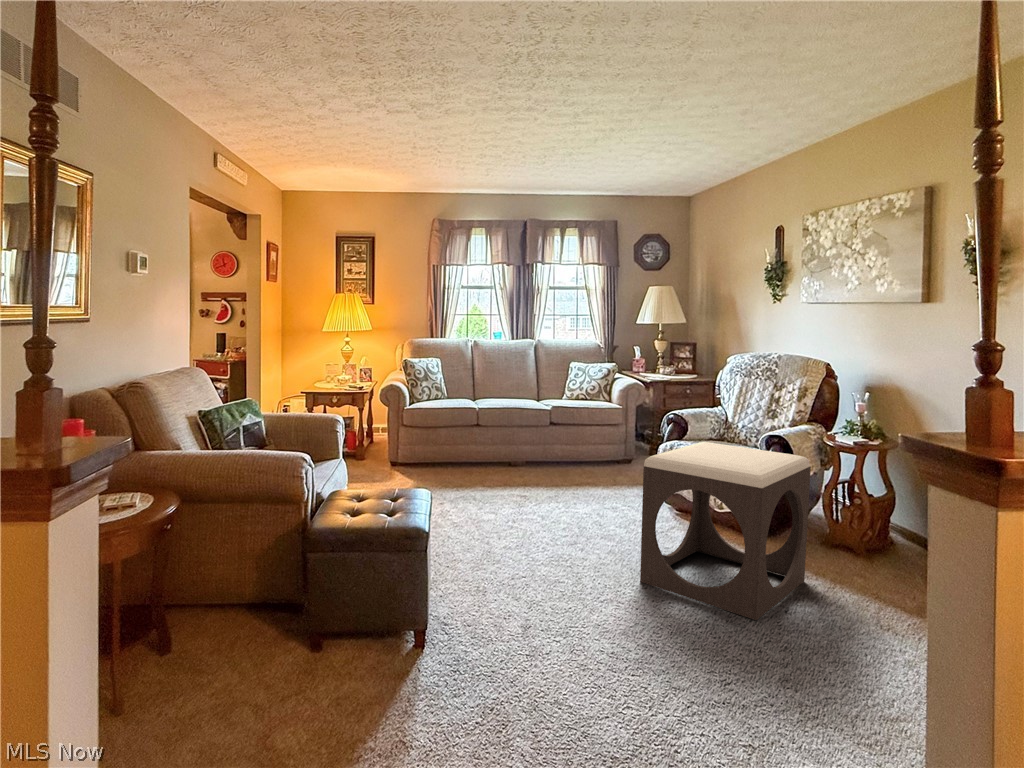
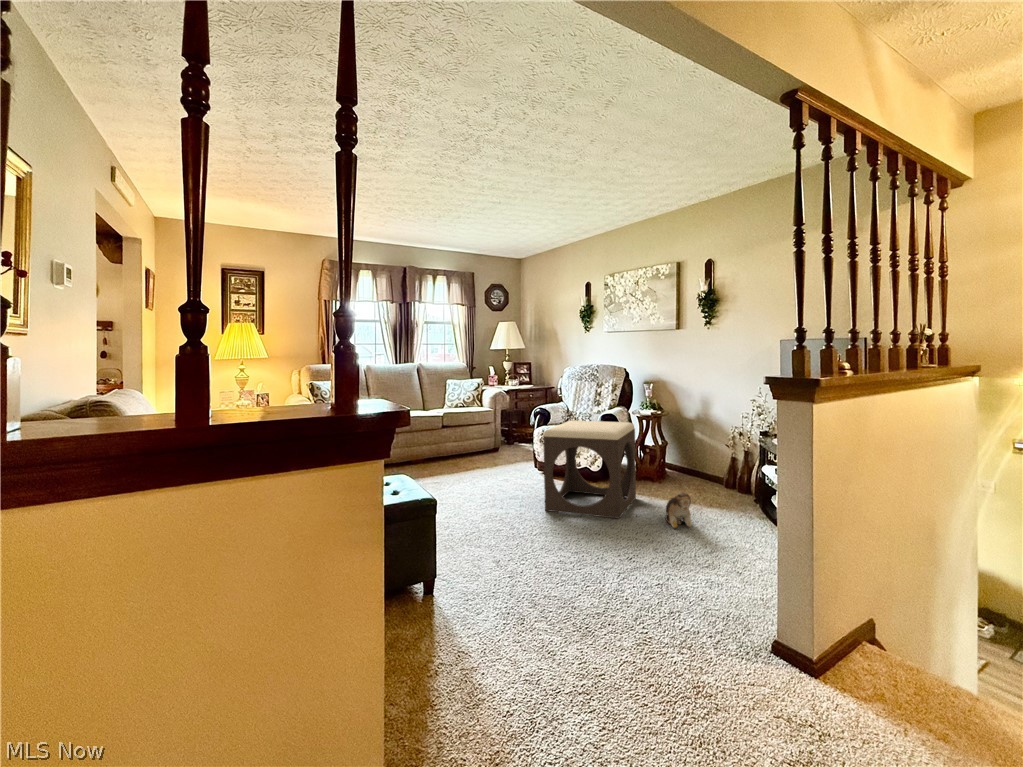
plush toy: none [841,599,894,665] -> present [665,492,692,528]

